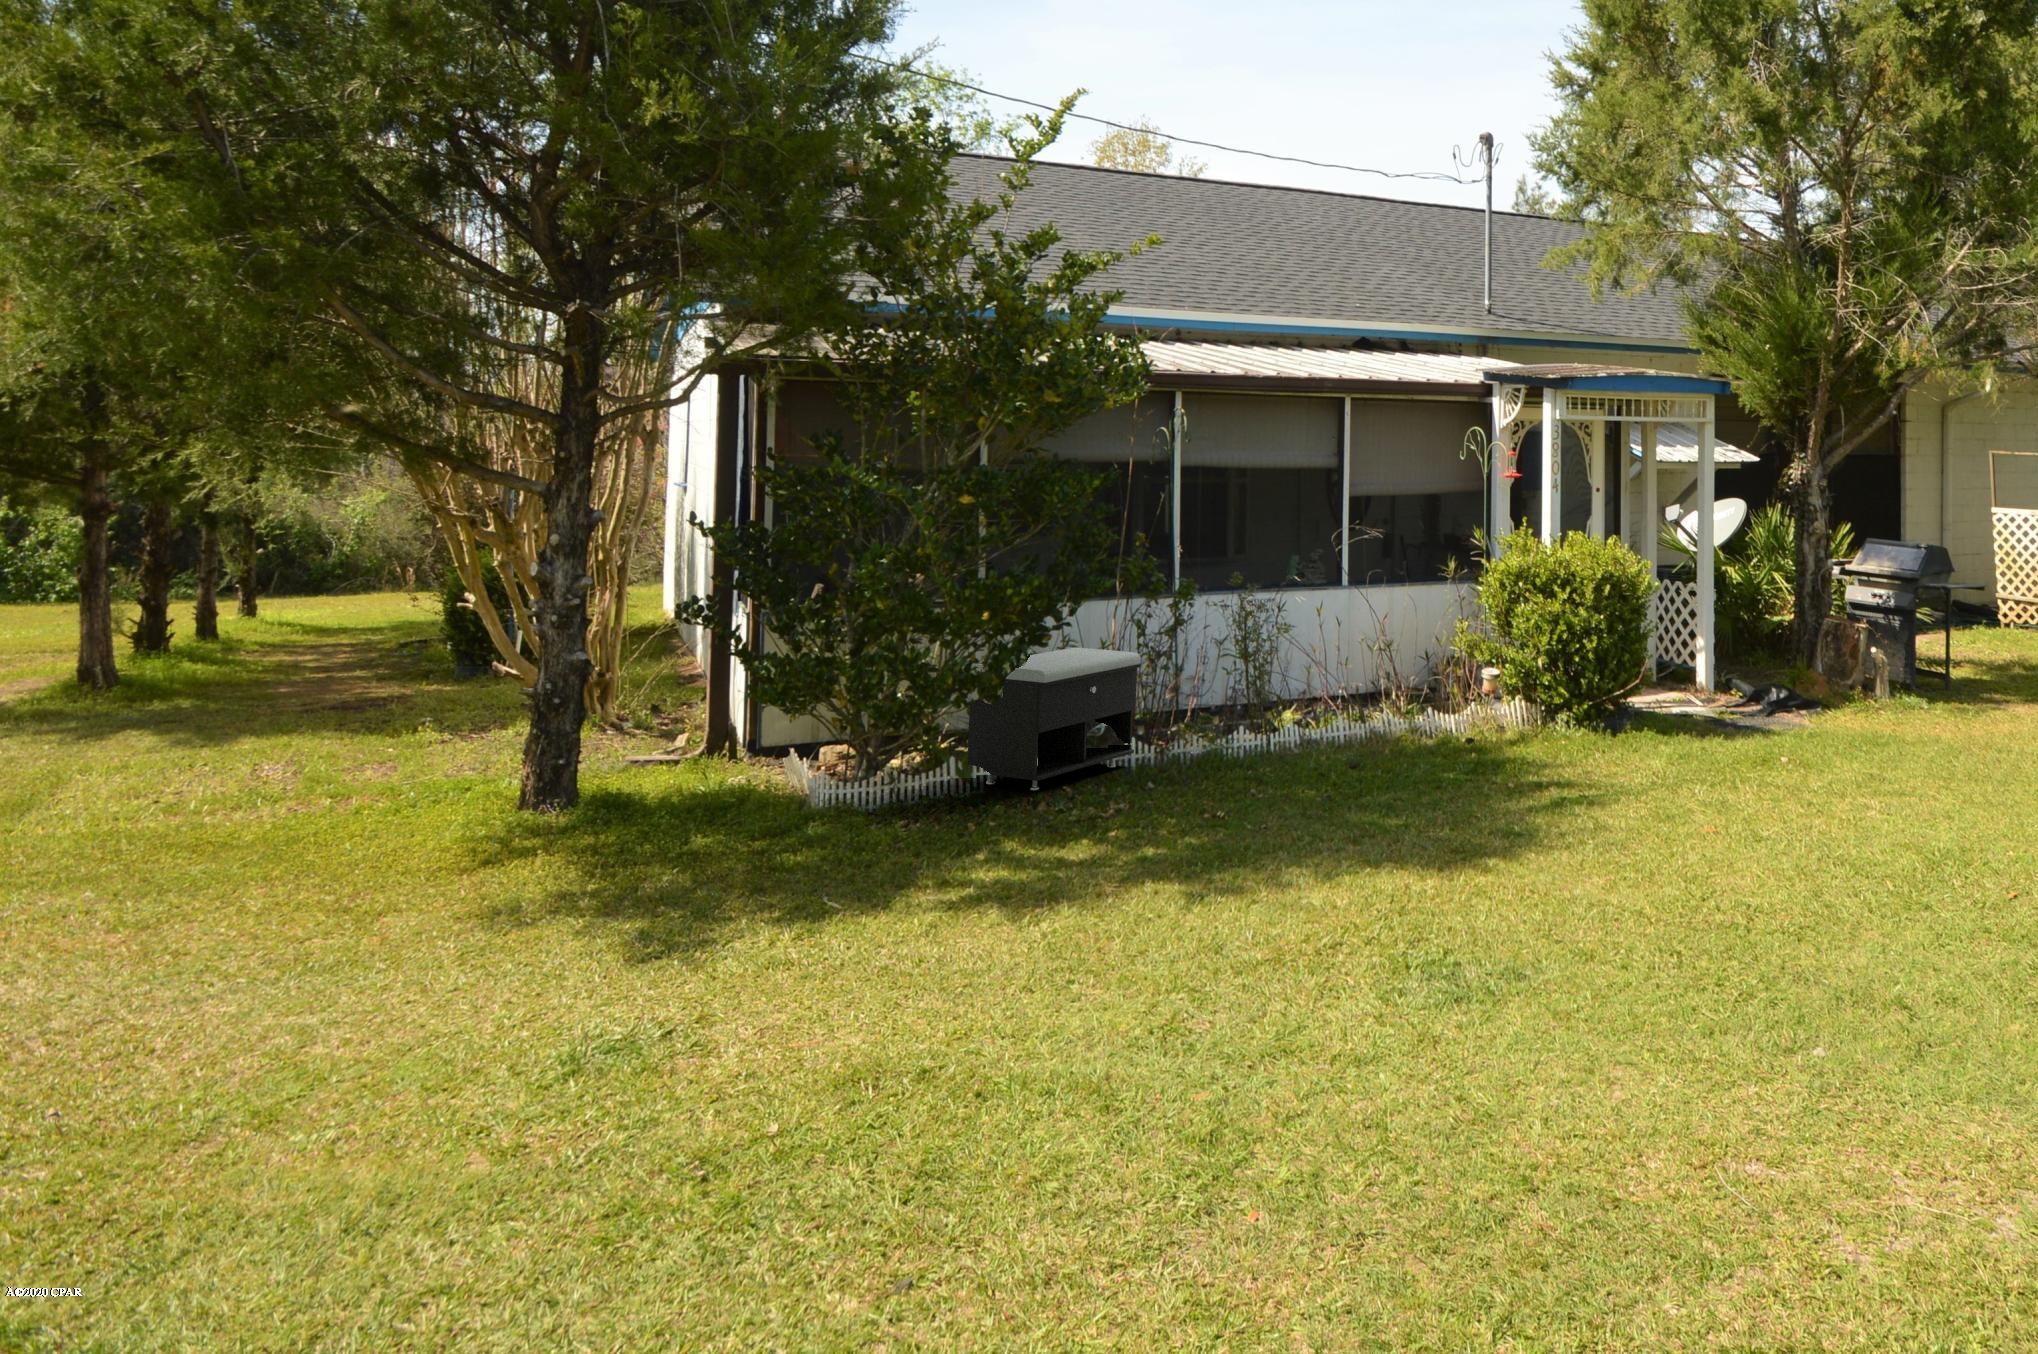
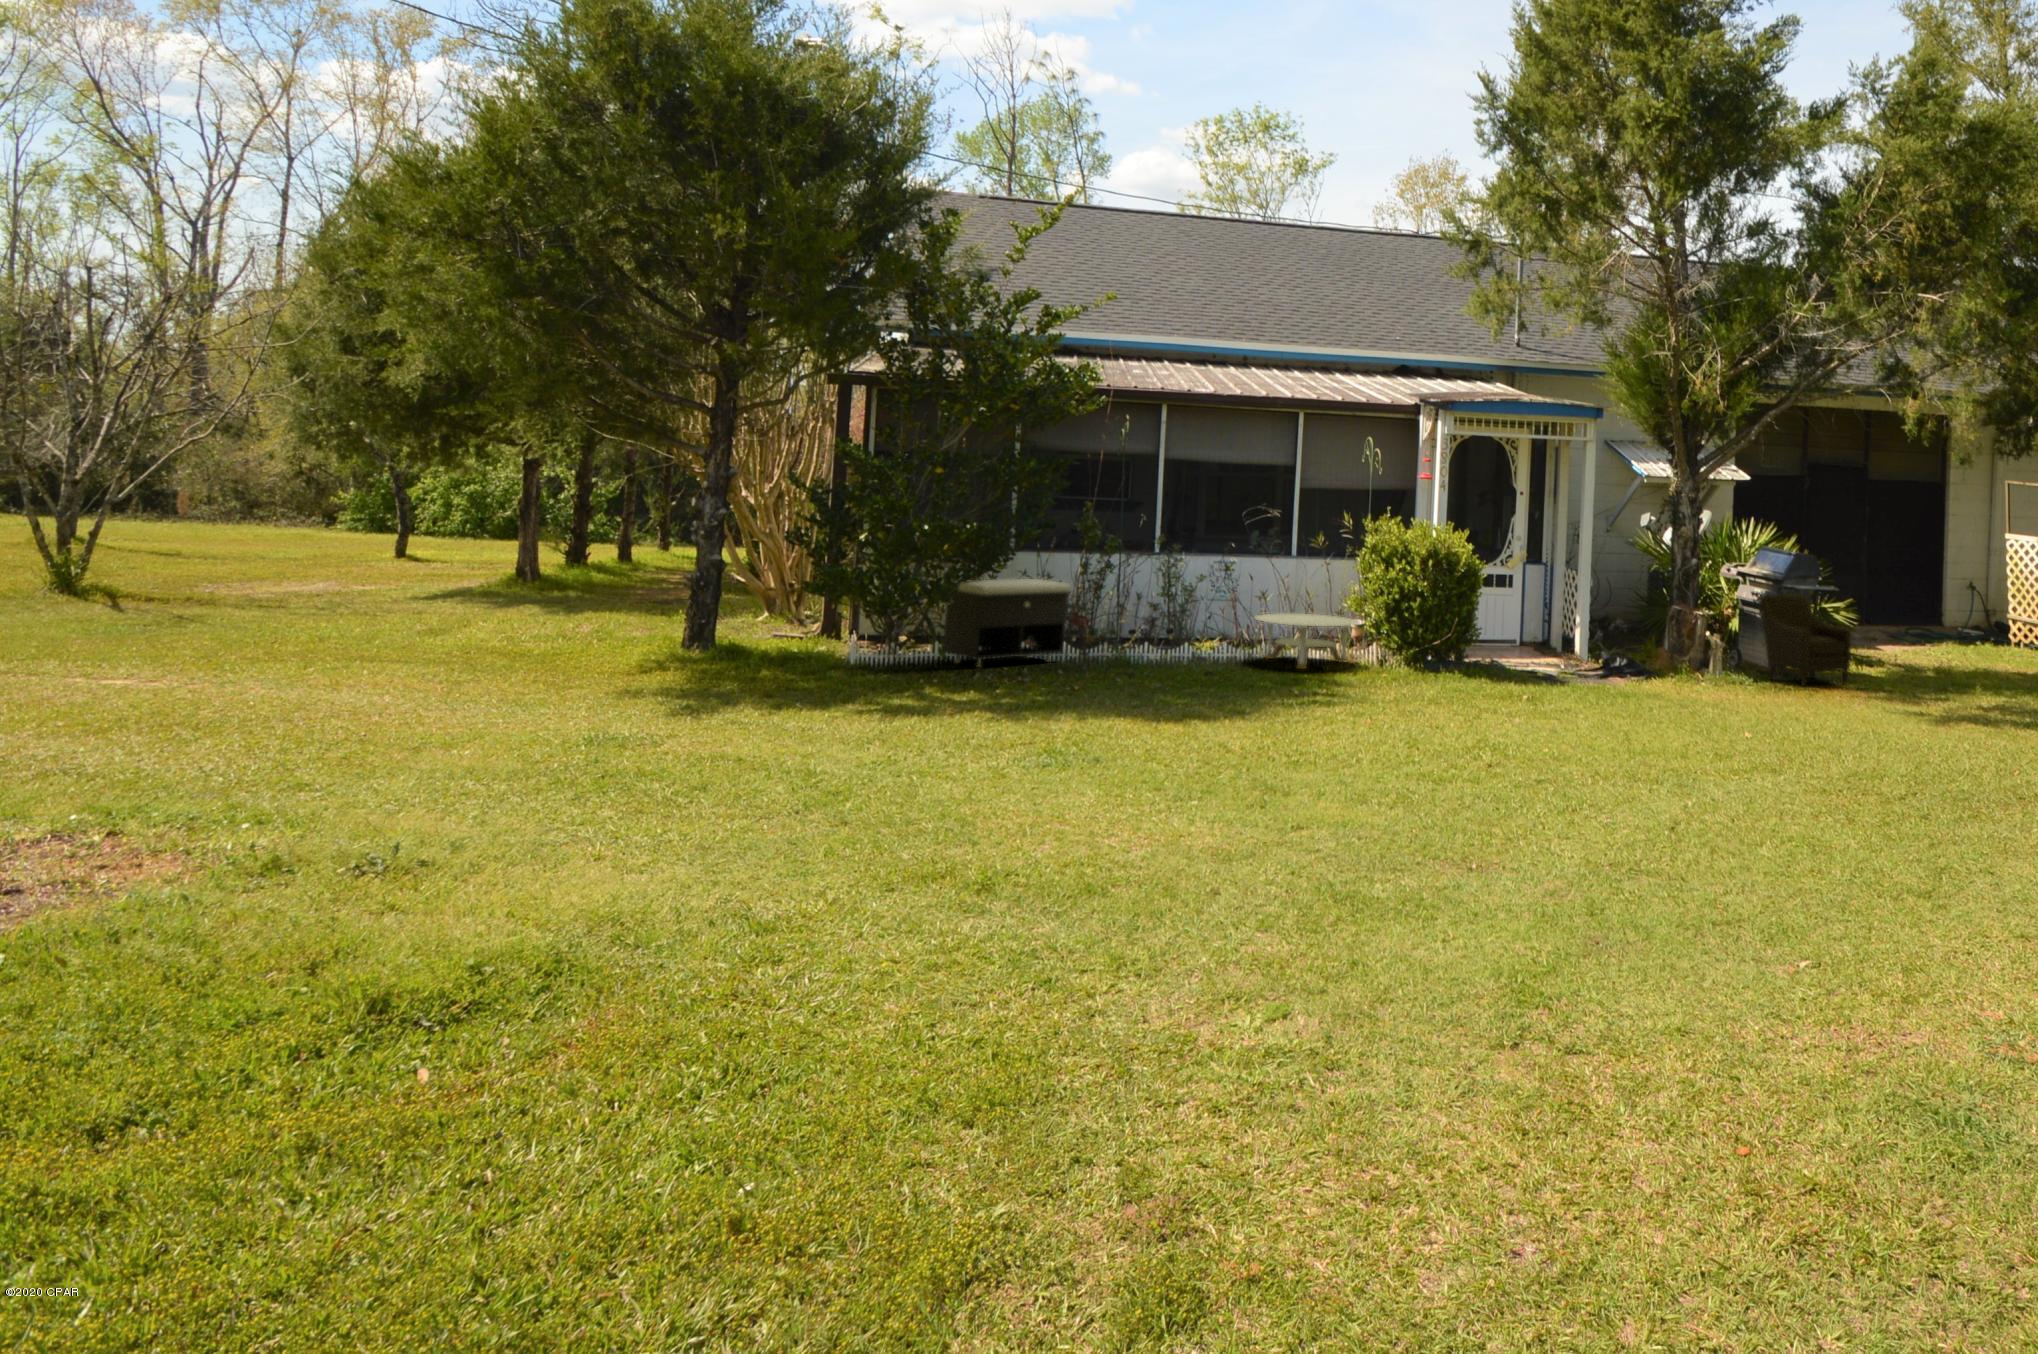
chair: none [1922,596,2031,707] -> present [1759,594,1851,686]
round table: none [1359,663,1499,743] -> present [1255,613,1359,669]

